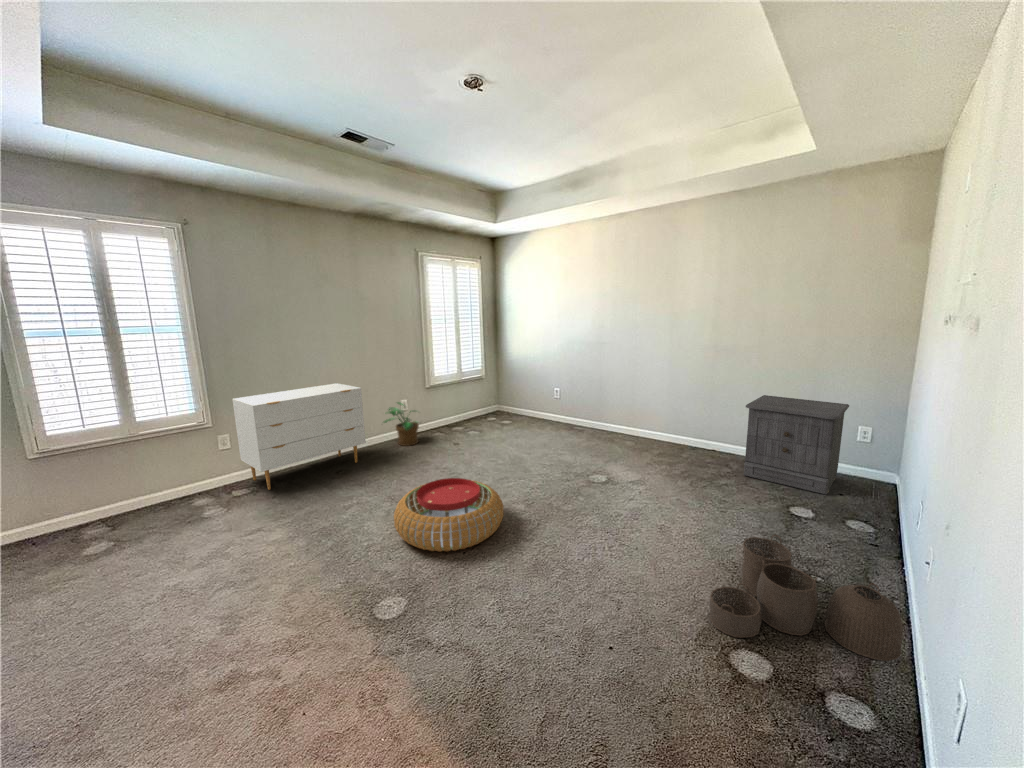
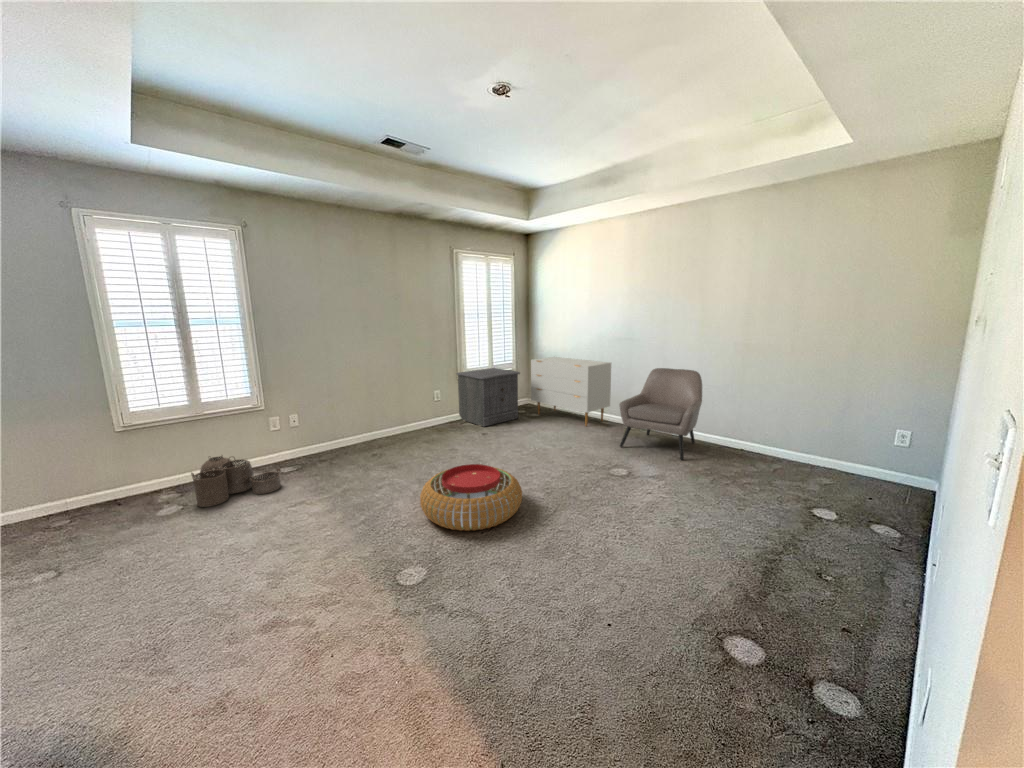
armchair: none [594,371,674,463] -> present [619,368,702,460]
dresser: present [232,383,366,490] -> present [531,357,611,426]
nightstand: present [744,395,849,495] -> present [456,368,520,427]
potted plant: present [383,402,419,446] -> none [416,392,453,434]
woven basket: present [710,535,903,661] -> present [191,456,281,507]

